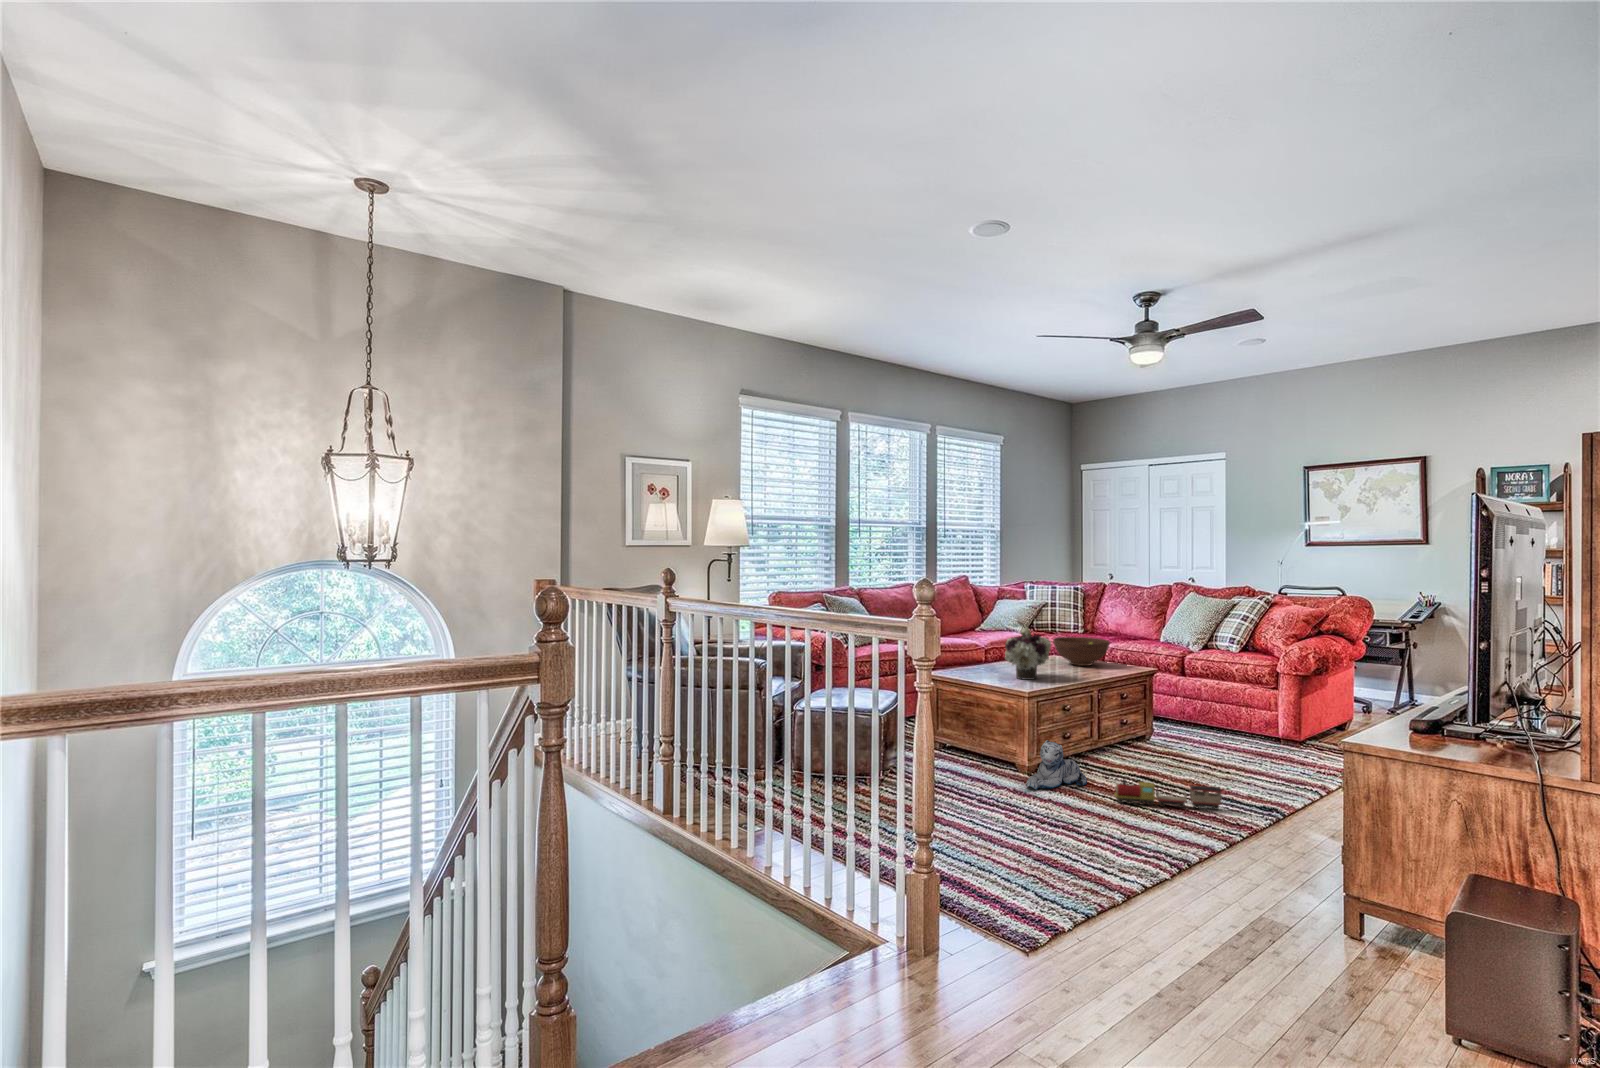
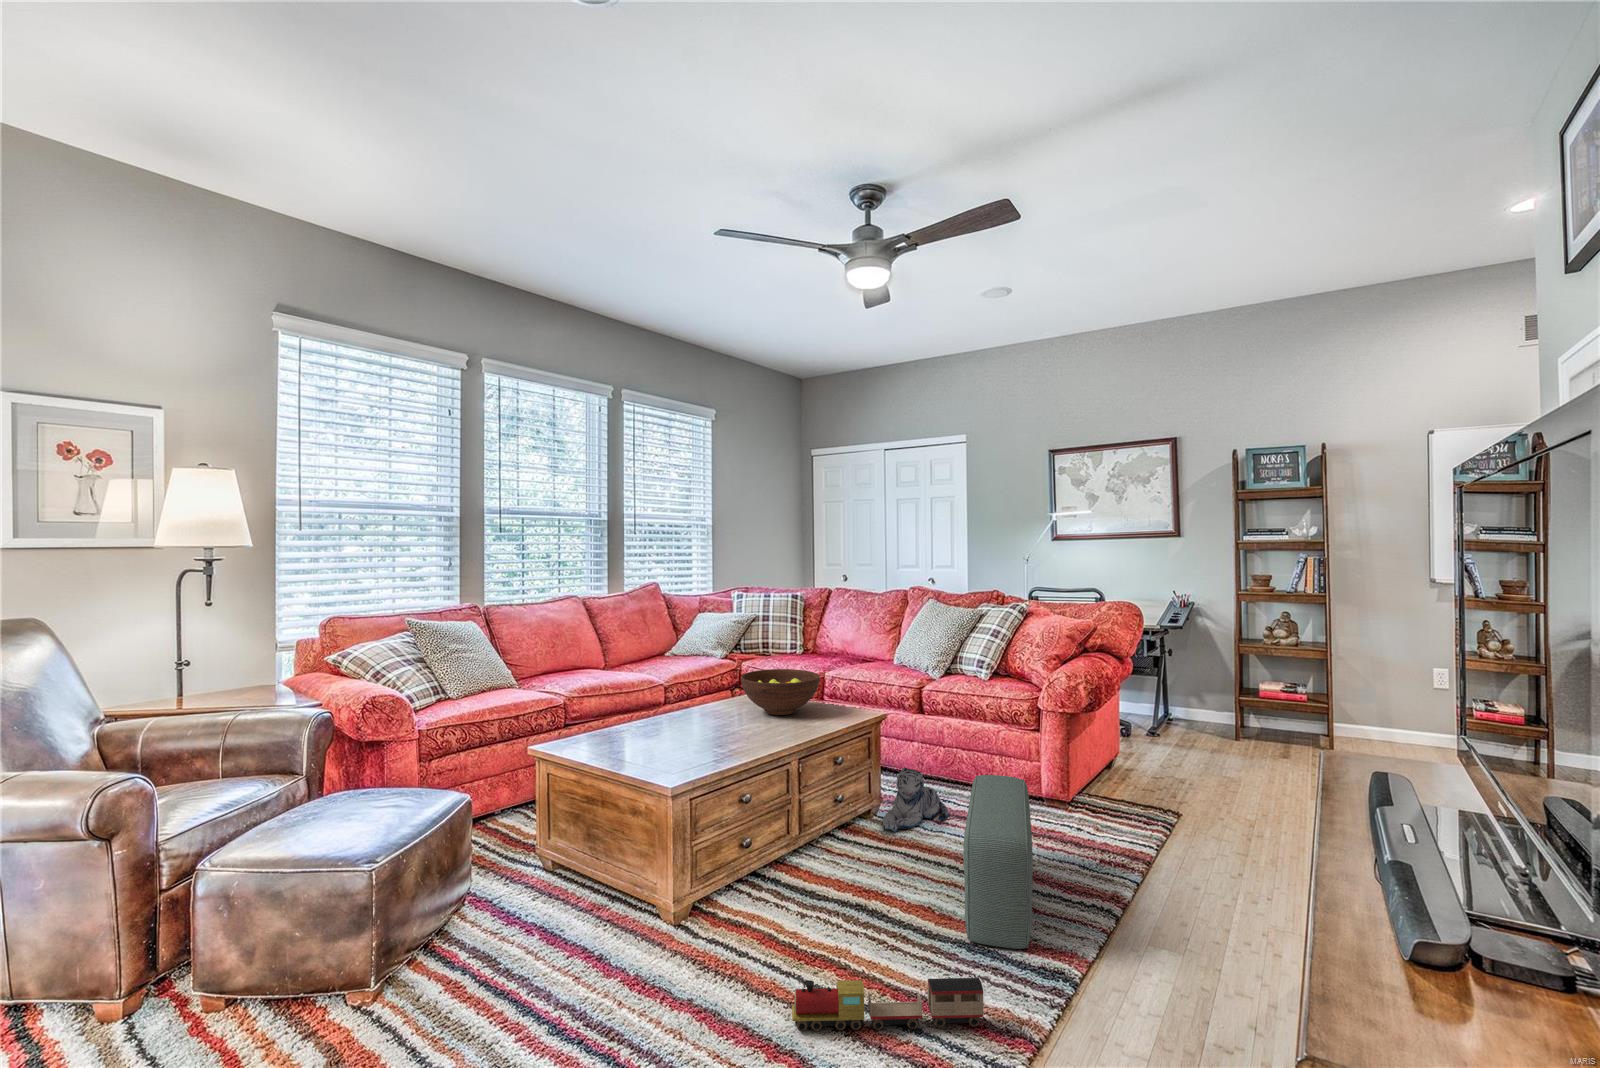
flower arrangement: present [1005,627,1051,680] -> none [643,666,719,756]
pouf: none [1213,705,1260,791] -> present [963,775,1033,949]
plush toy: present [1026,740,1087,790] -> present [883,768,949,832]

